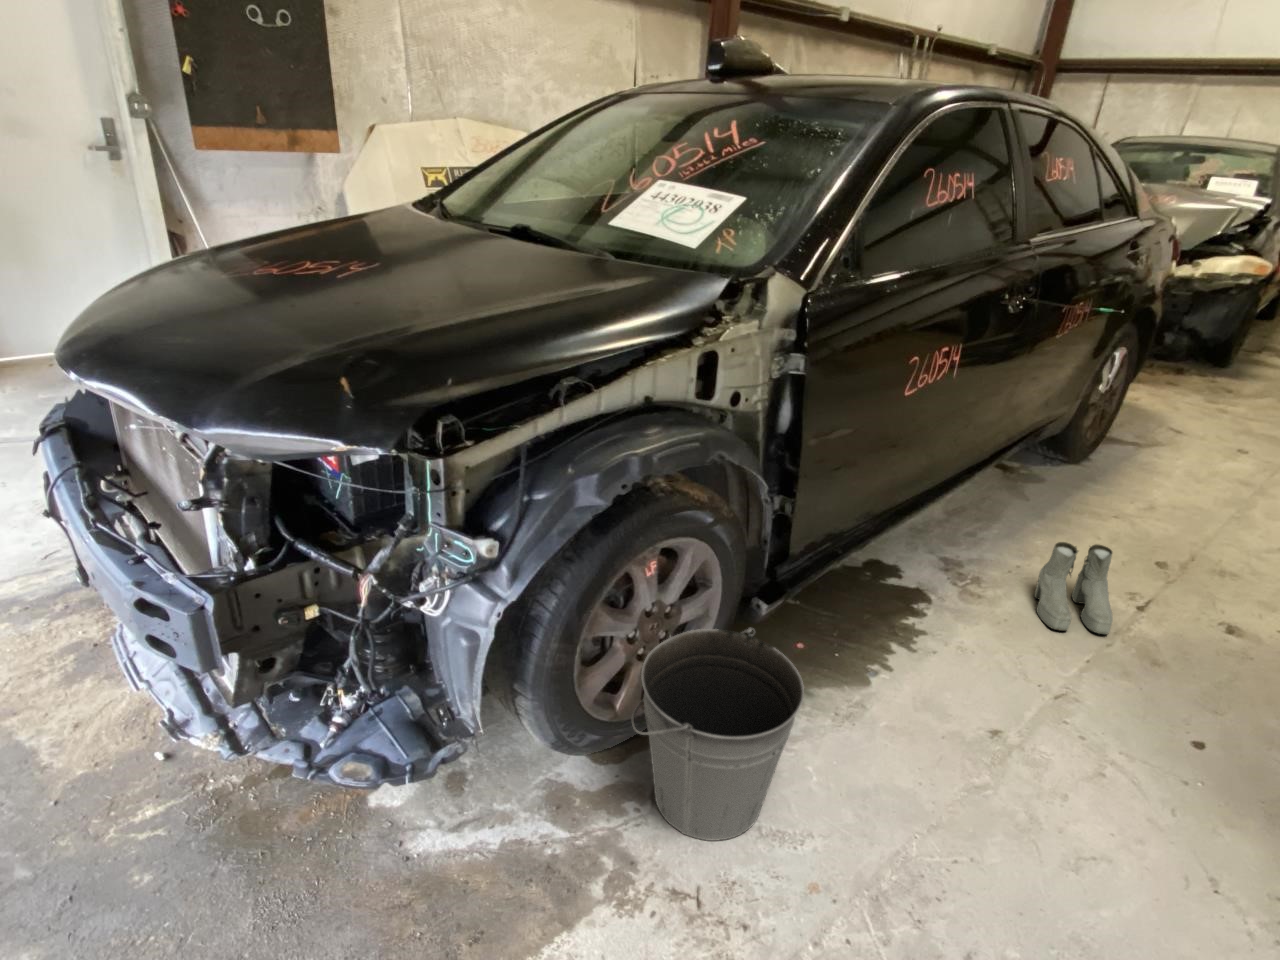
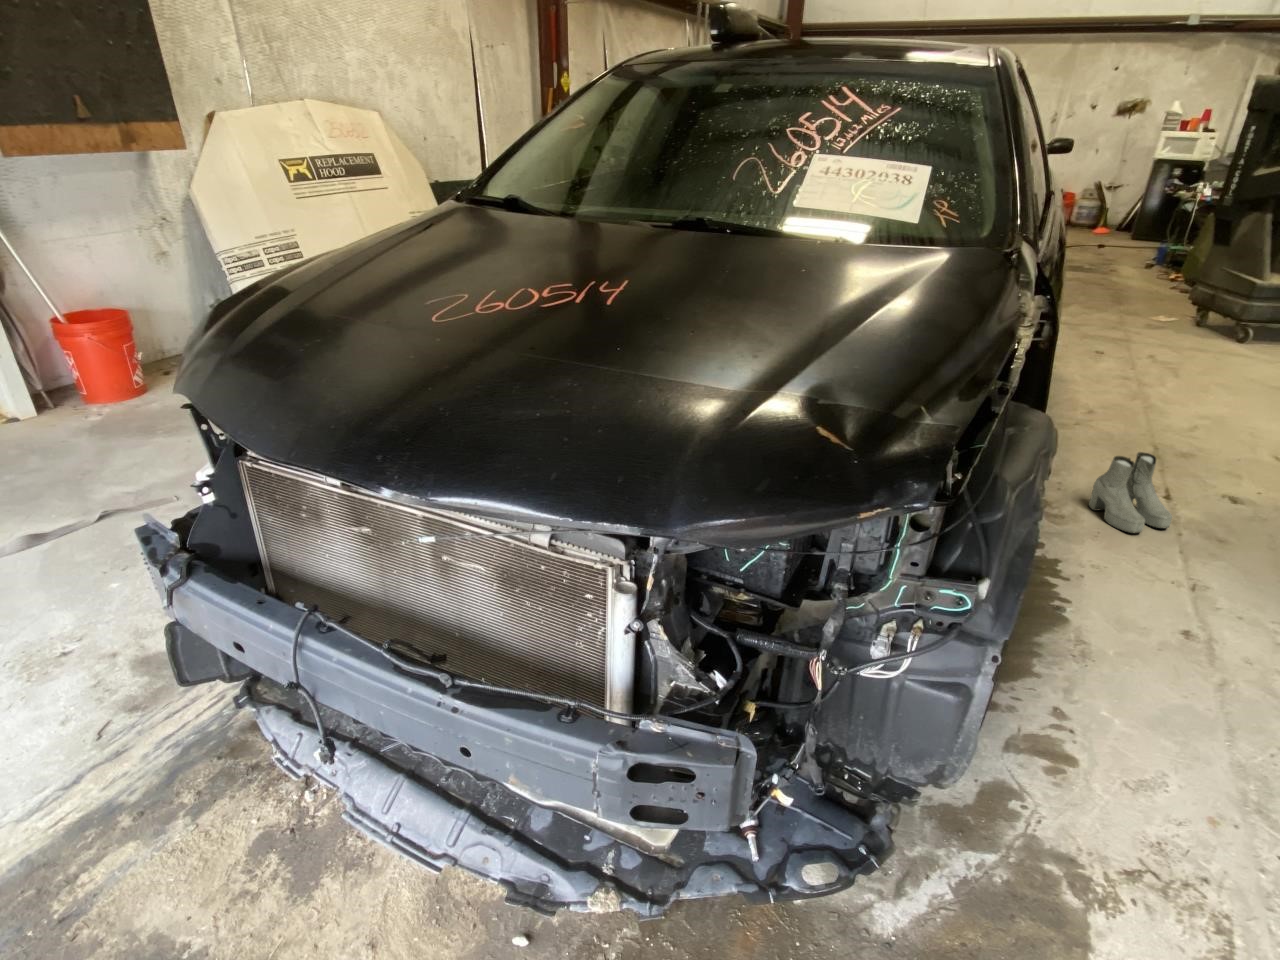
bucket: present [632,628,804,841] -> none [996,596,1198,815]

